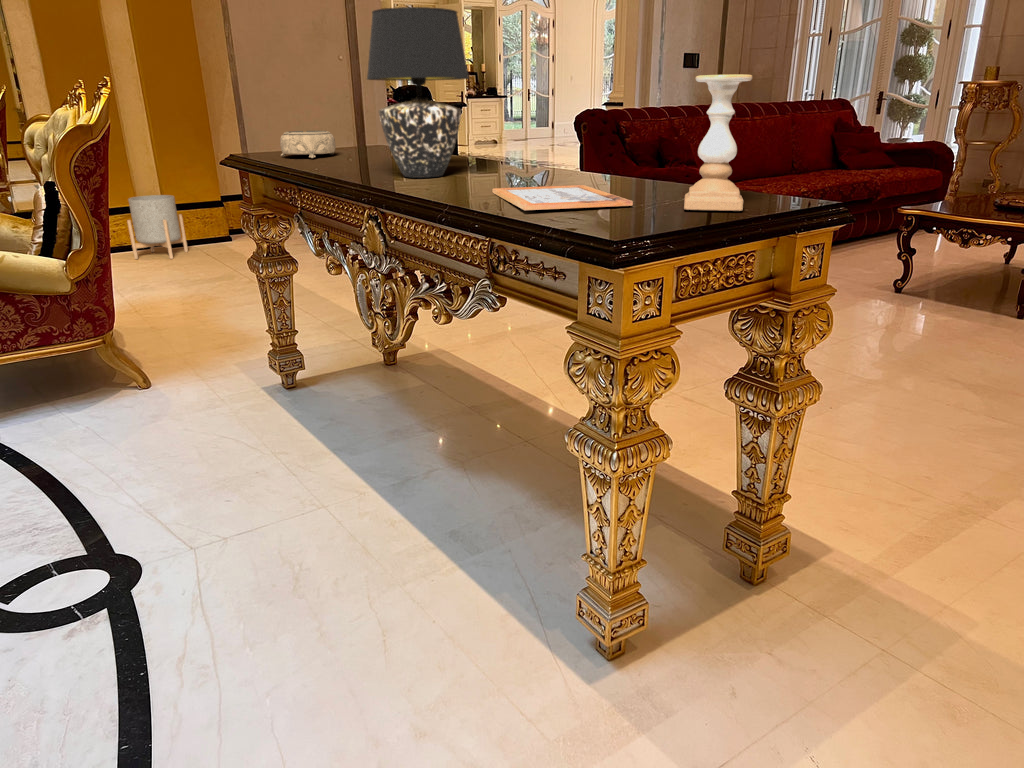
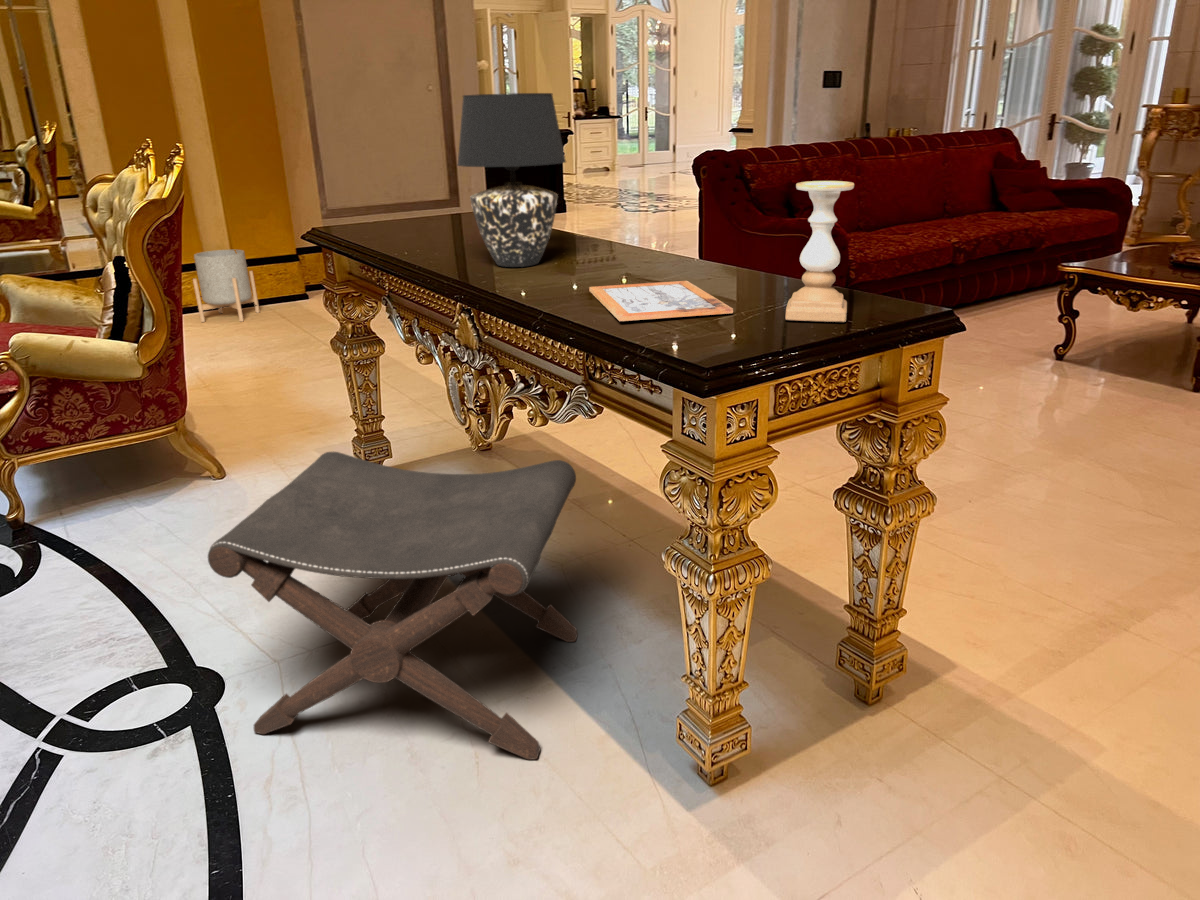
decorative bowl: present [280,131,336,158] -> none [365,202,424,234]
footstool: none [119,349,479,638] -> present [208,452,578,760]

